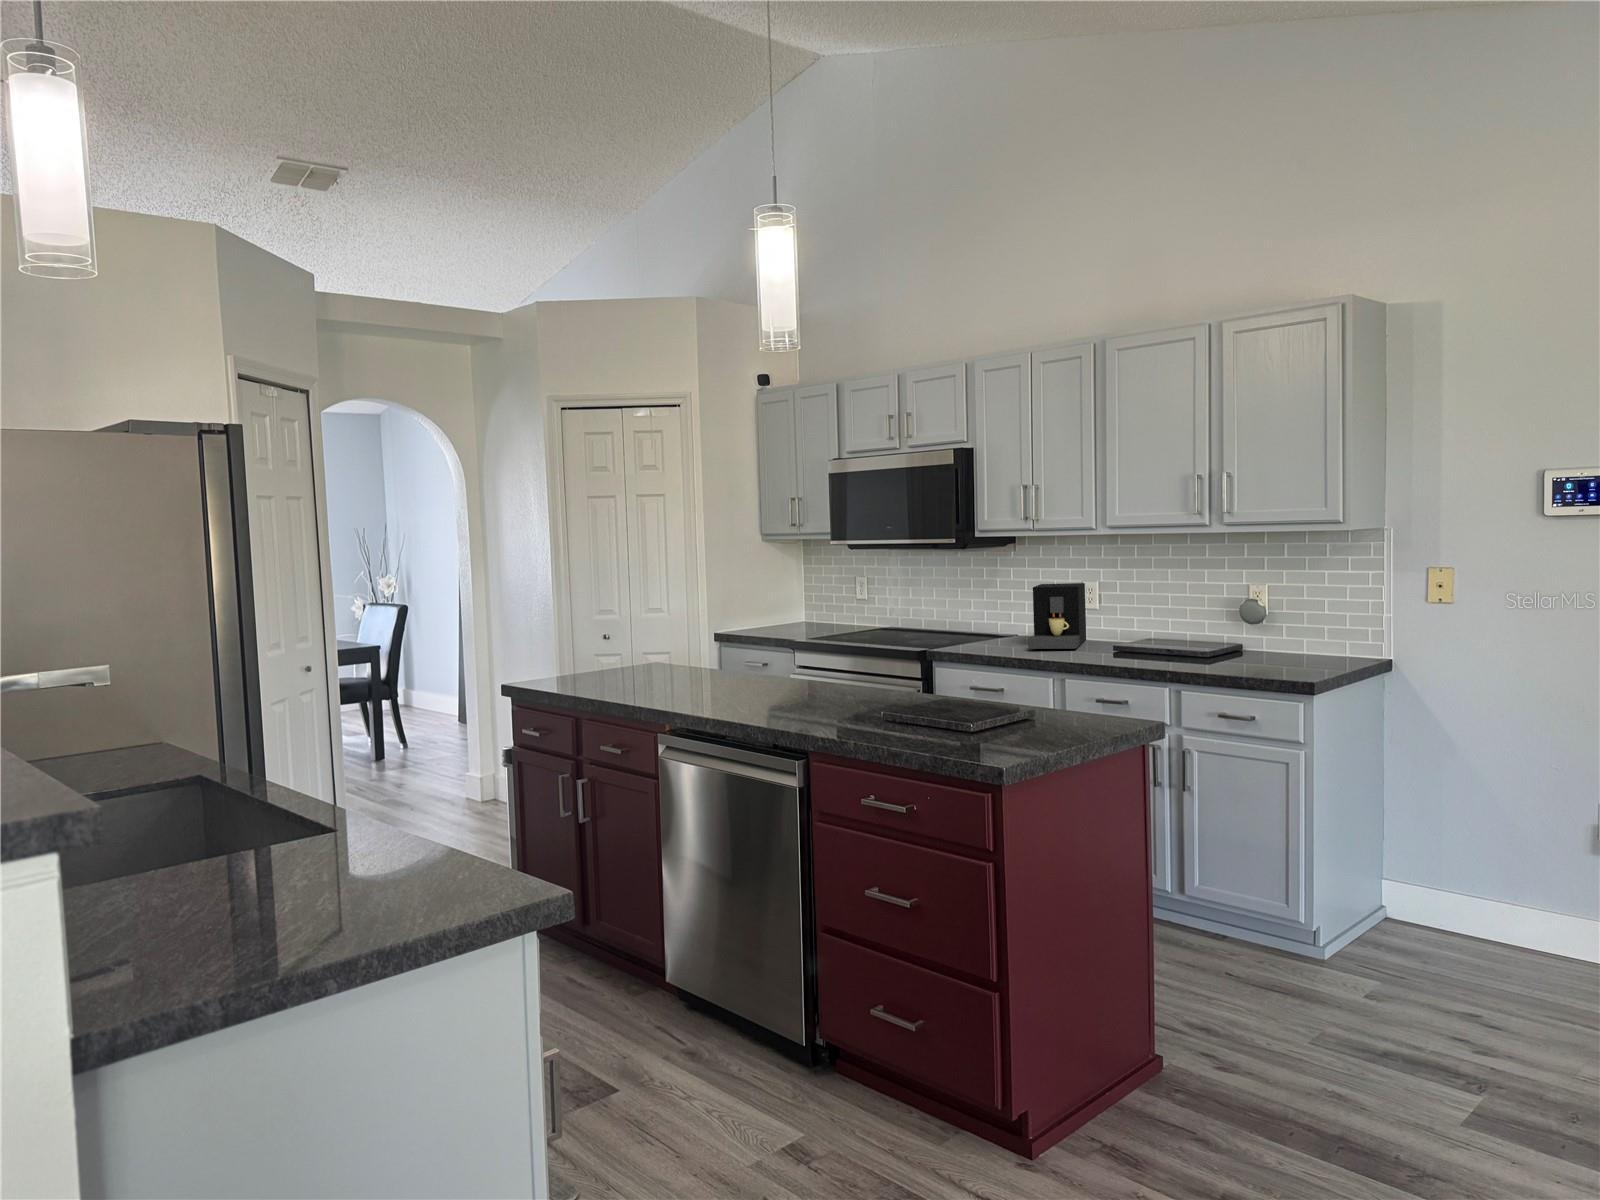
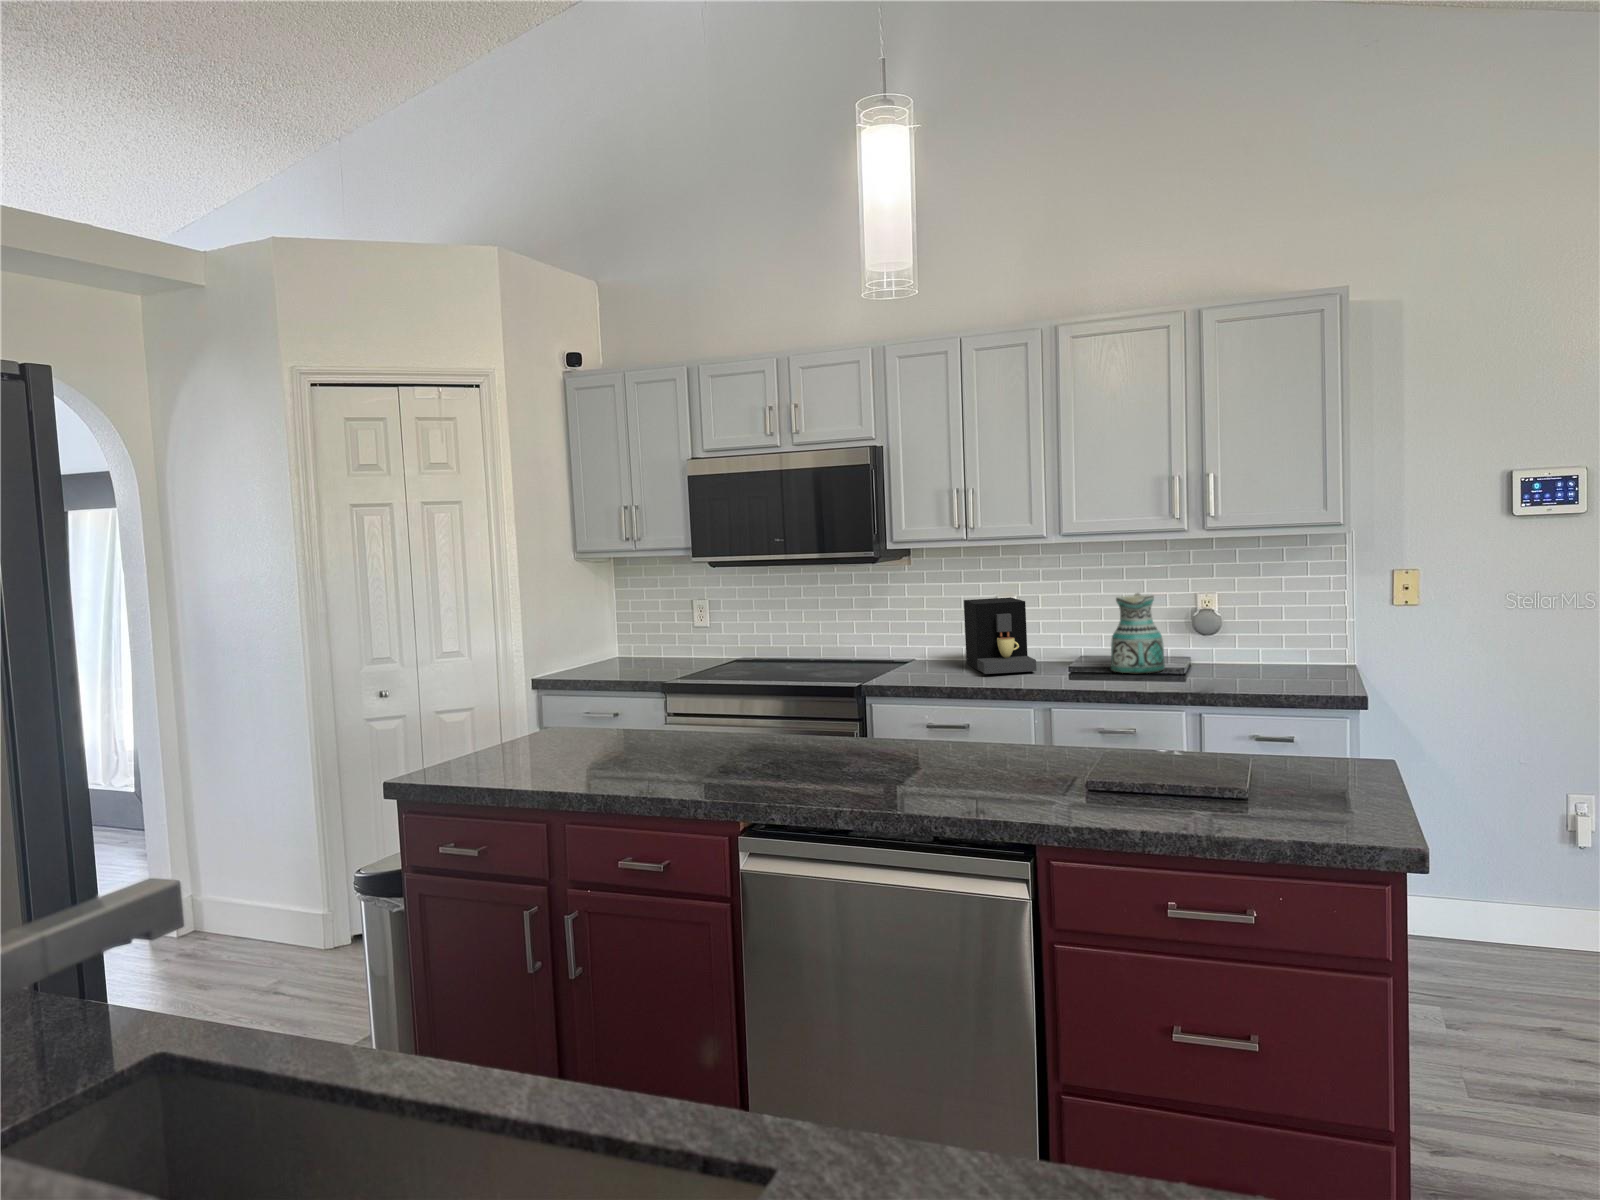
ceramic pitcher: none [1136,582,1186,655] -> present [1111,593,1165,673]

